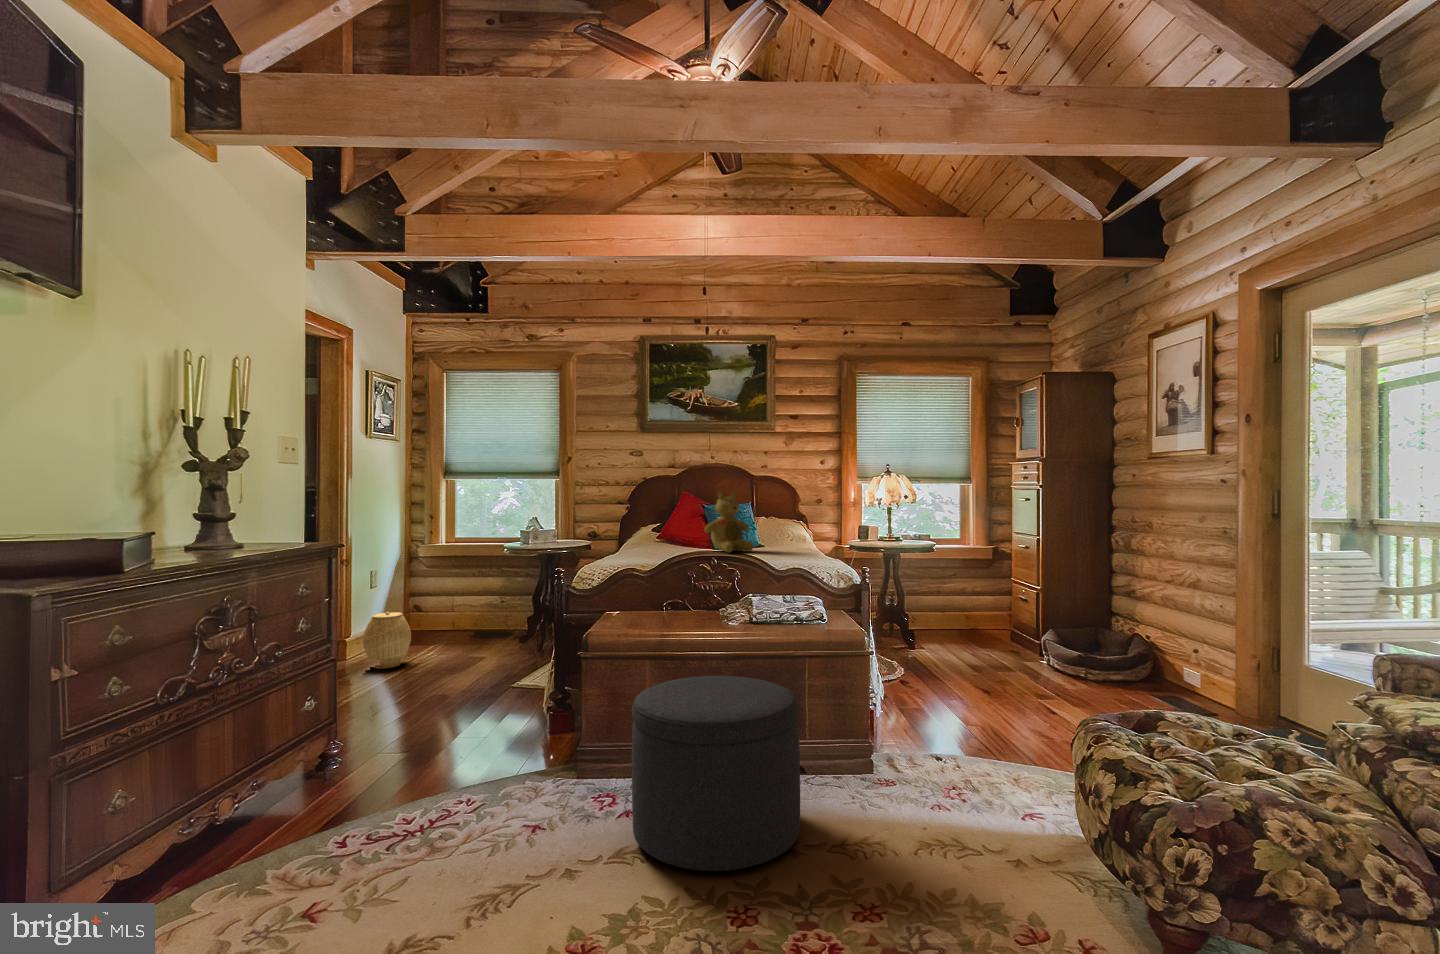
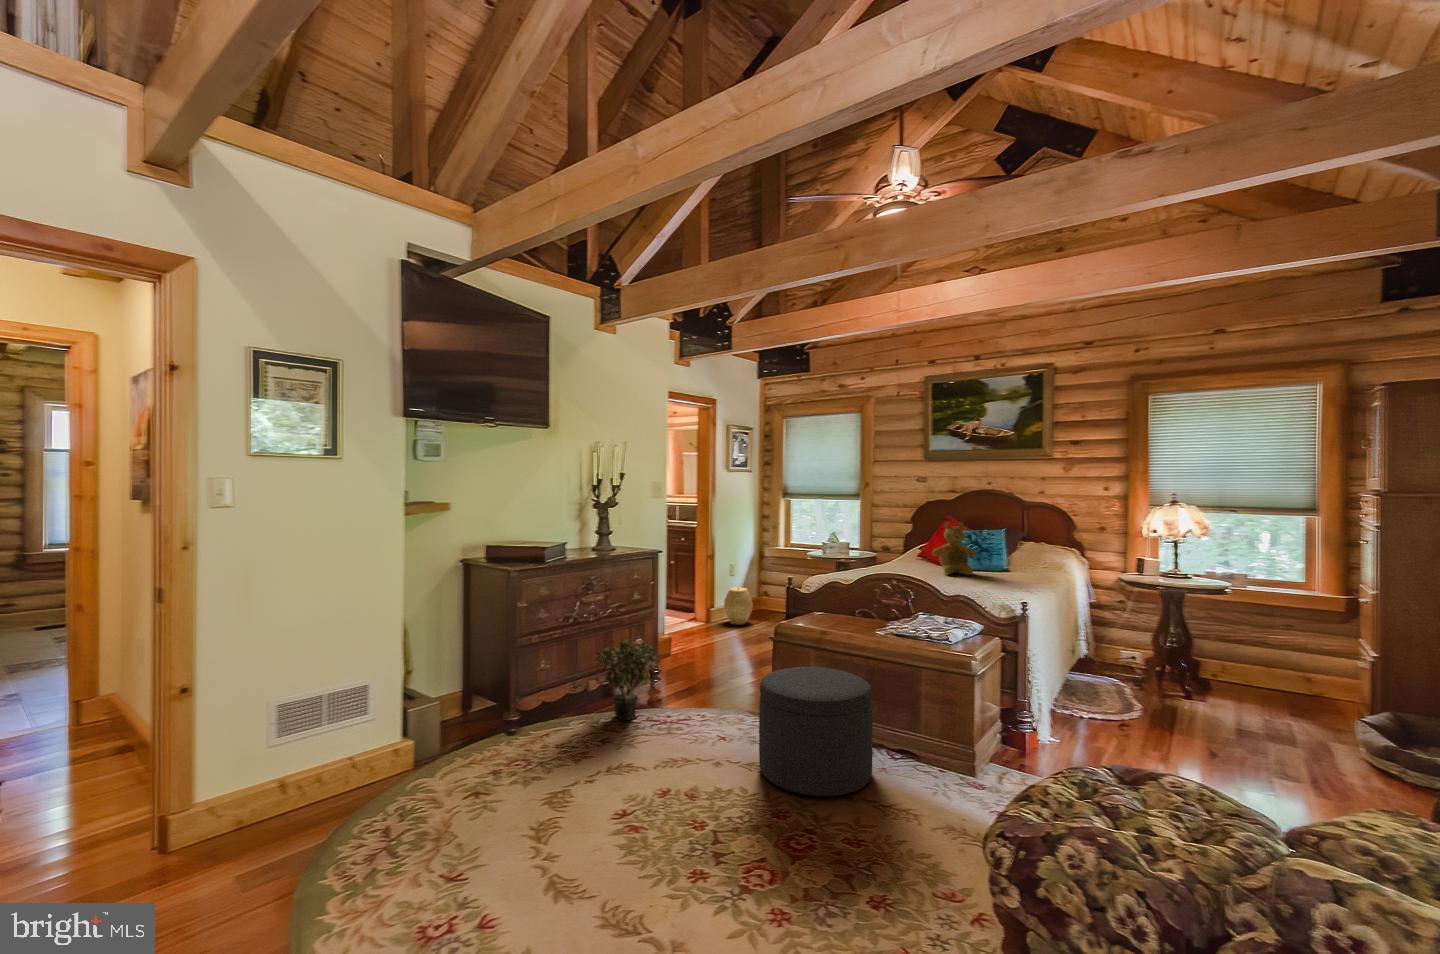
potted plant: none [244,700,388,863] -> present [597,640,657,720]

